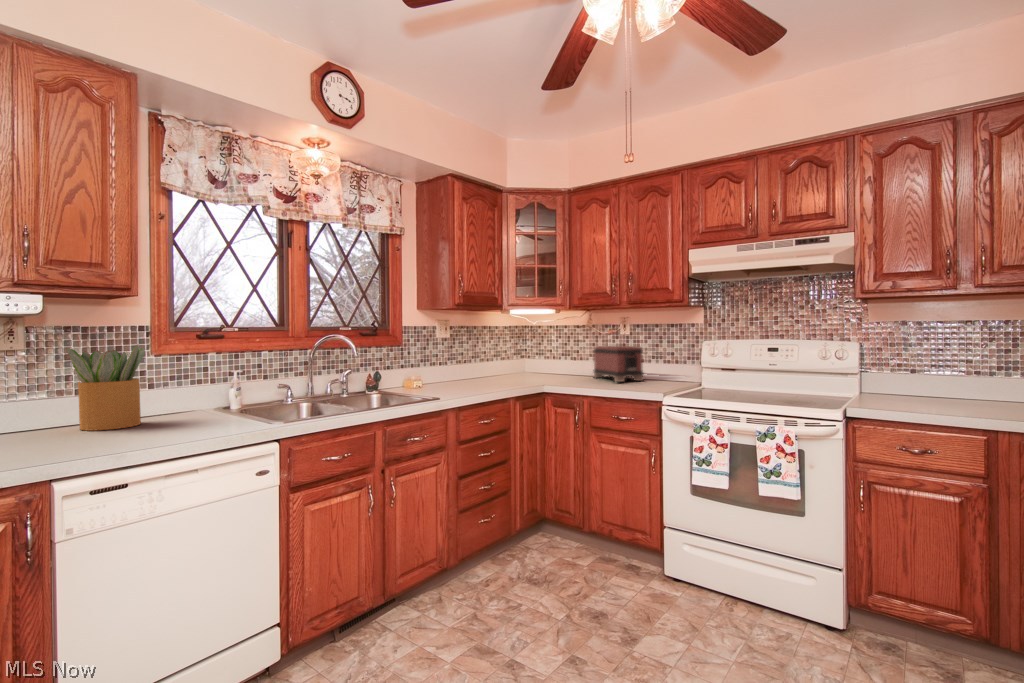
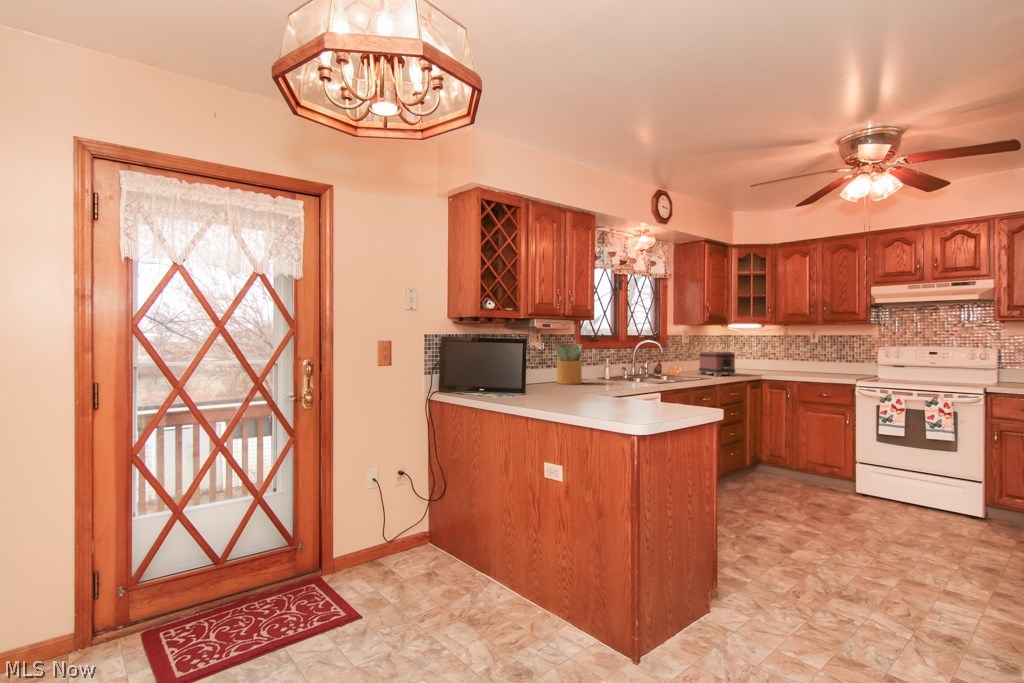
toaster: present [593,346,644,382] -> present [699,352,736,376]

